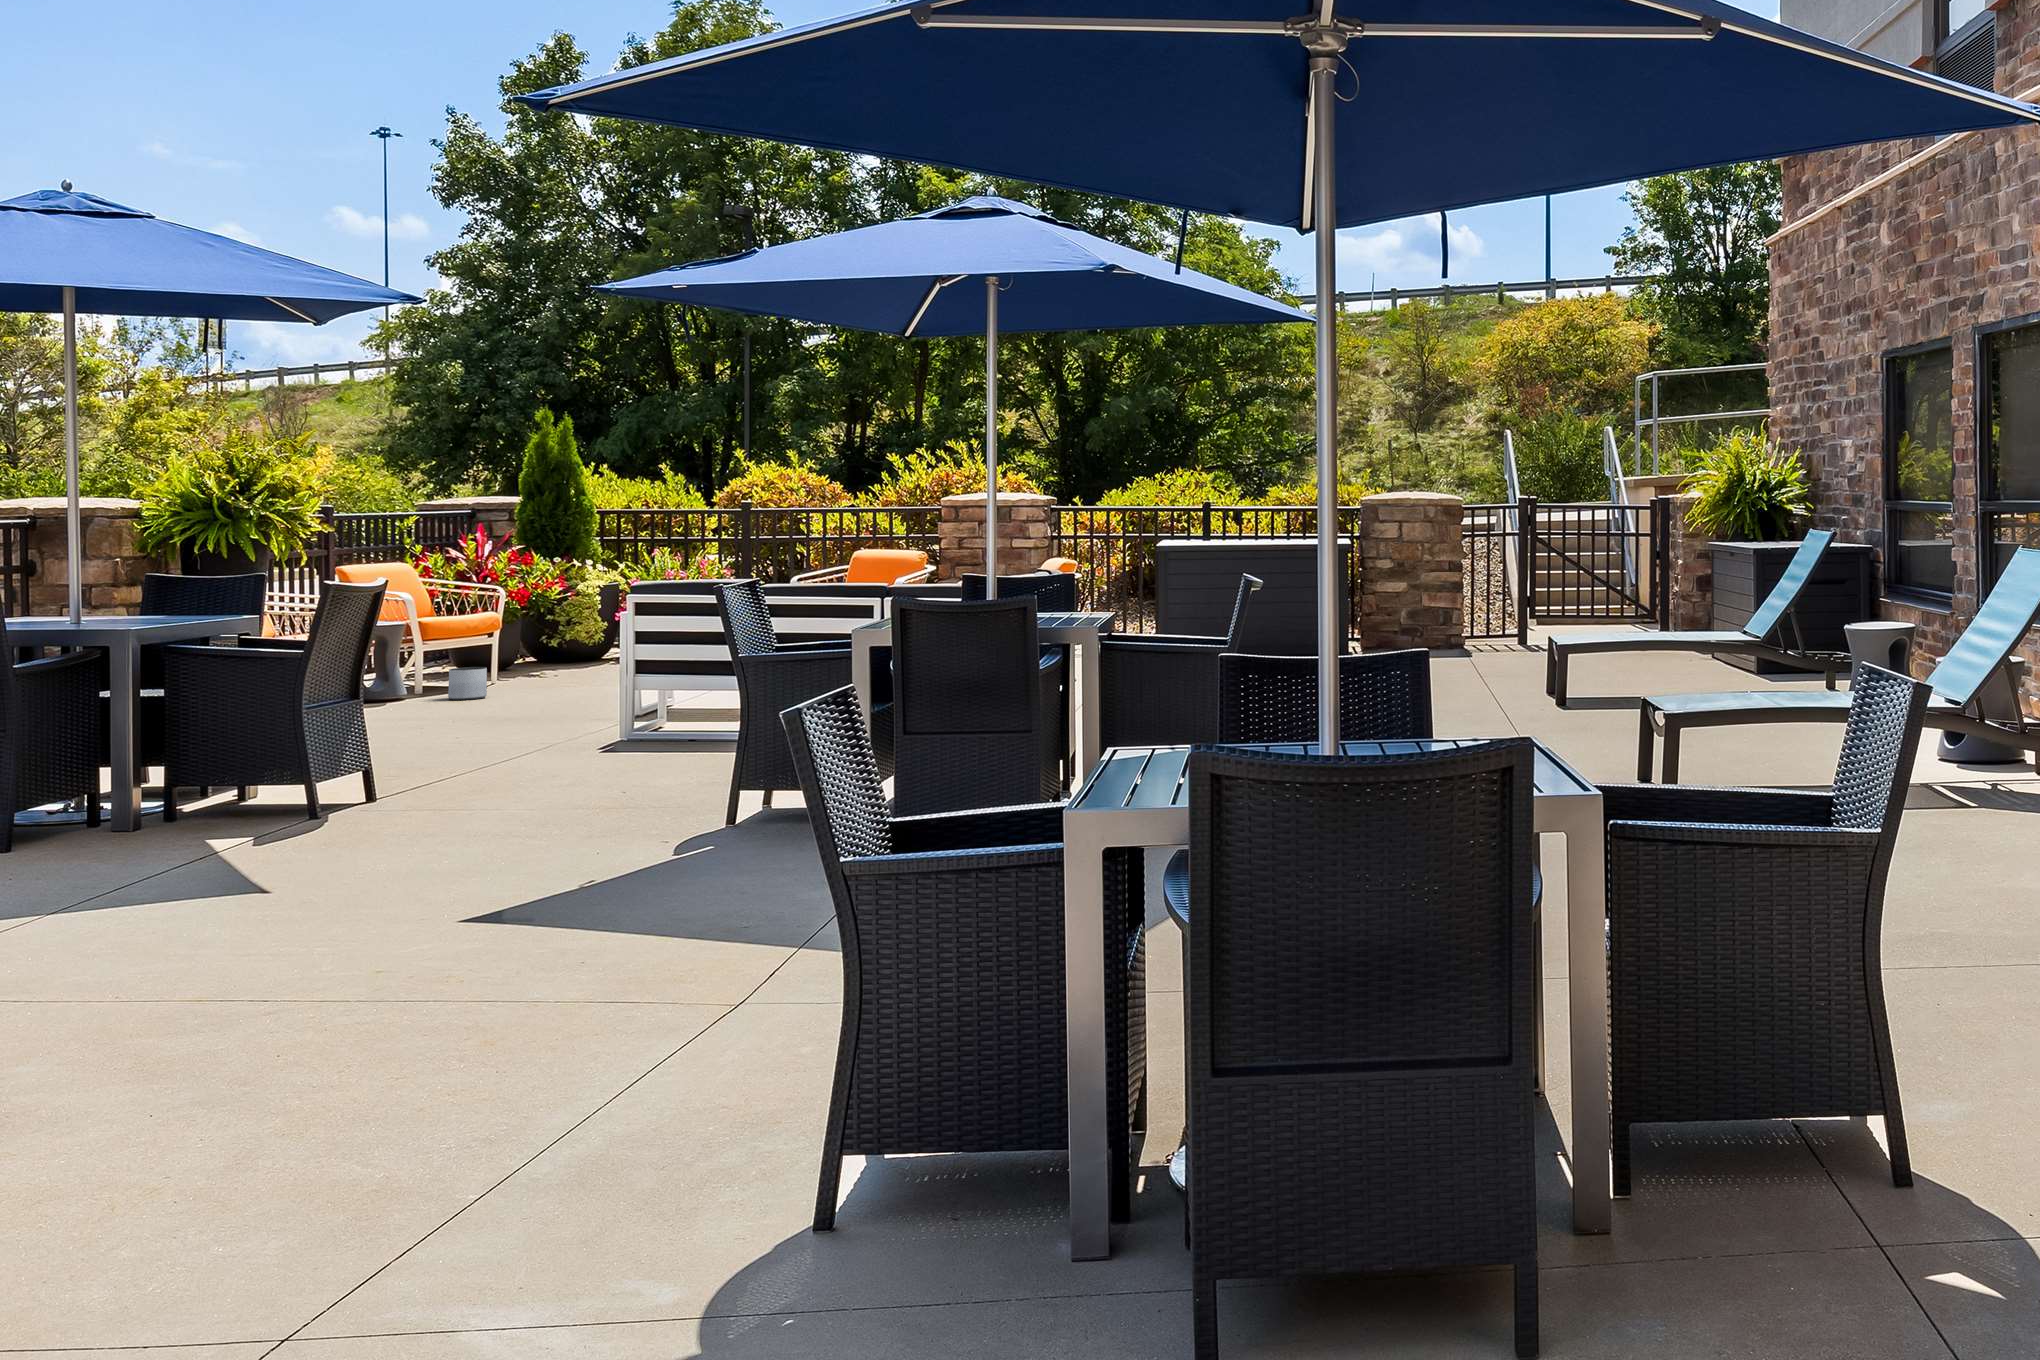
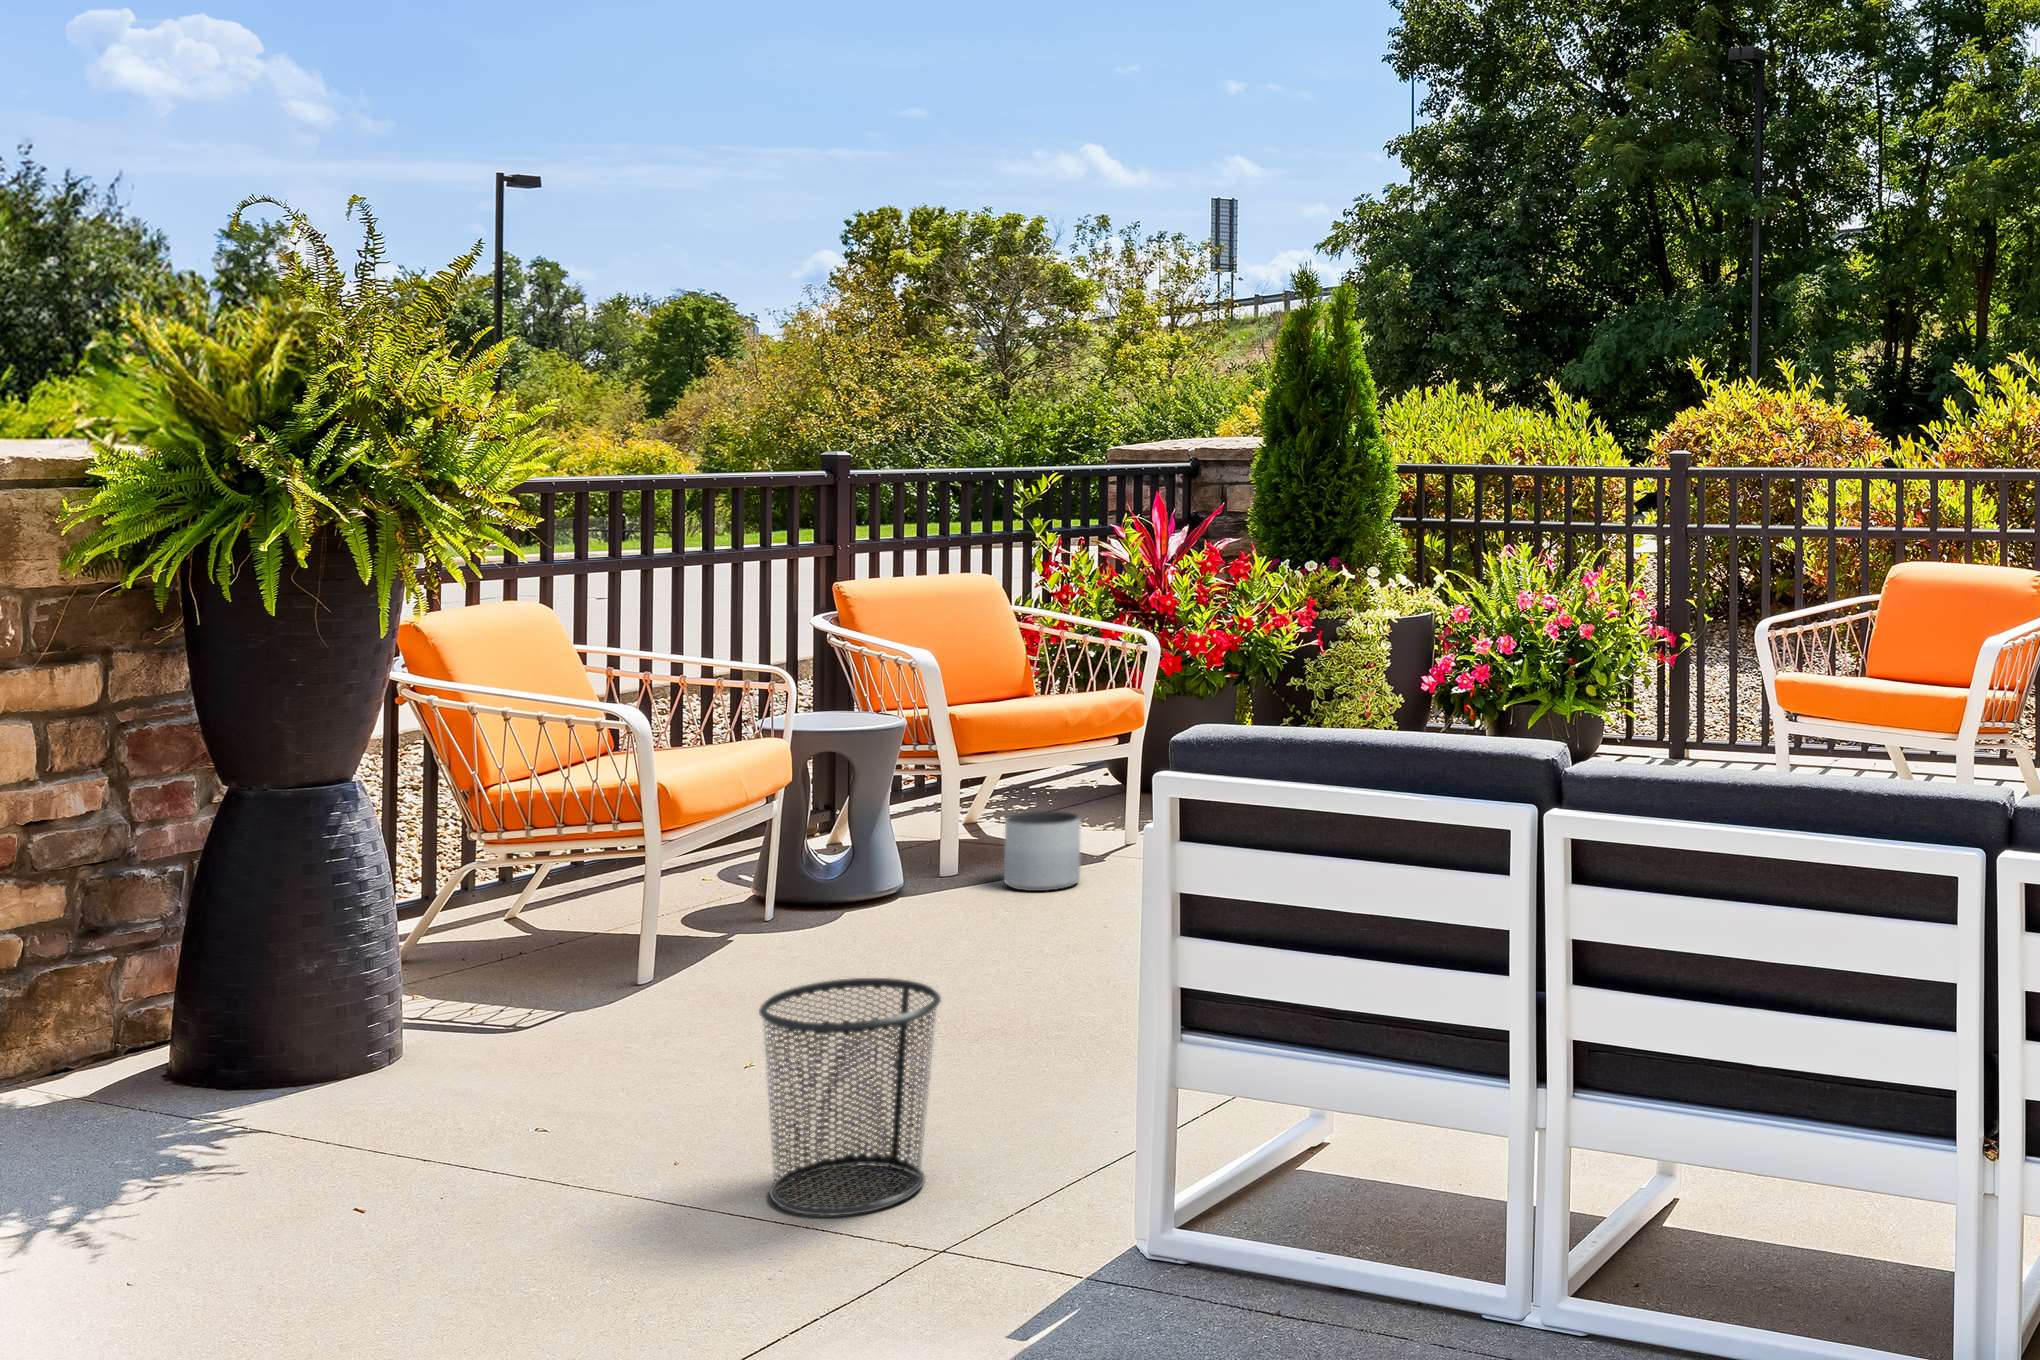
waste bin: none [496,672,558,736] -> present [759,978,941,1216]

